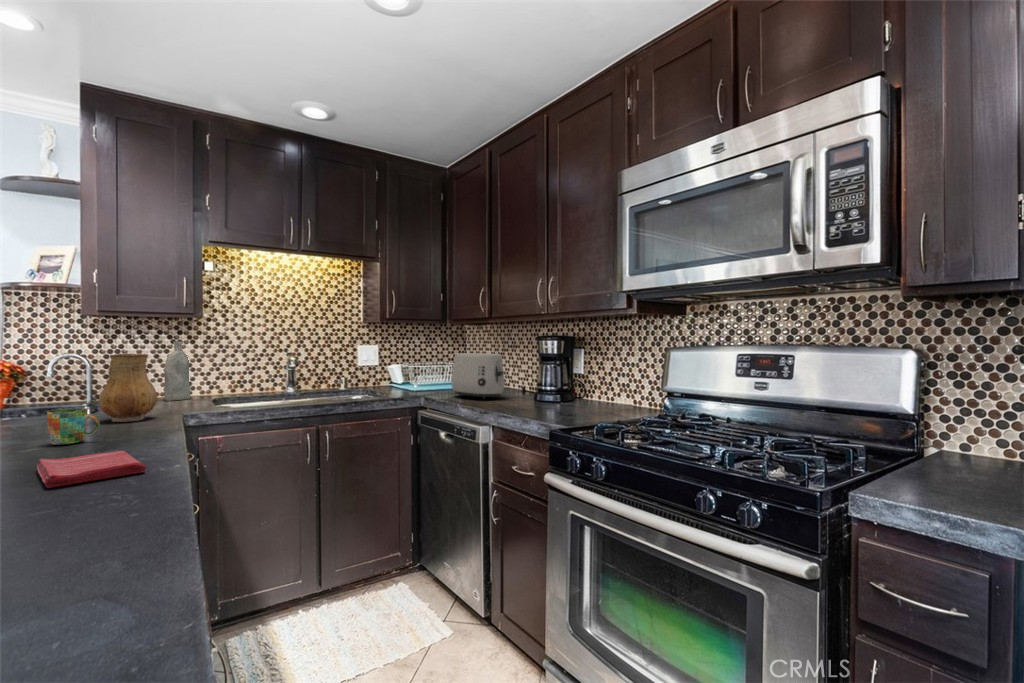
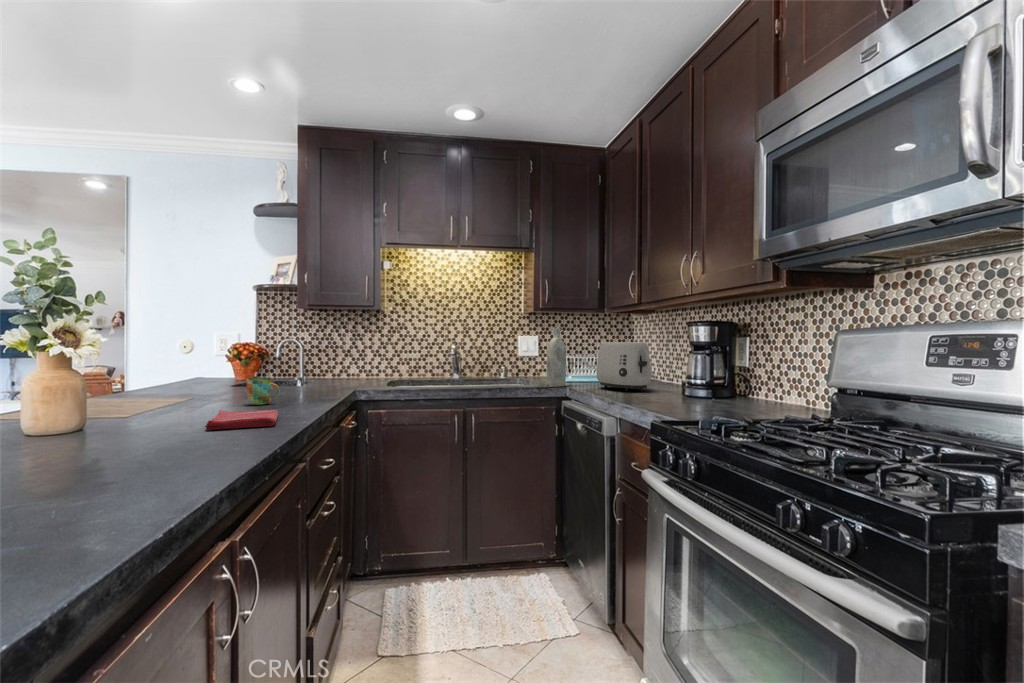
bottle: present [164,342,191,401] -> present [547,328,566,387]
ceramic pitcher: present [99,354,157,422] -> none [296,338,337,393]

